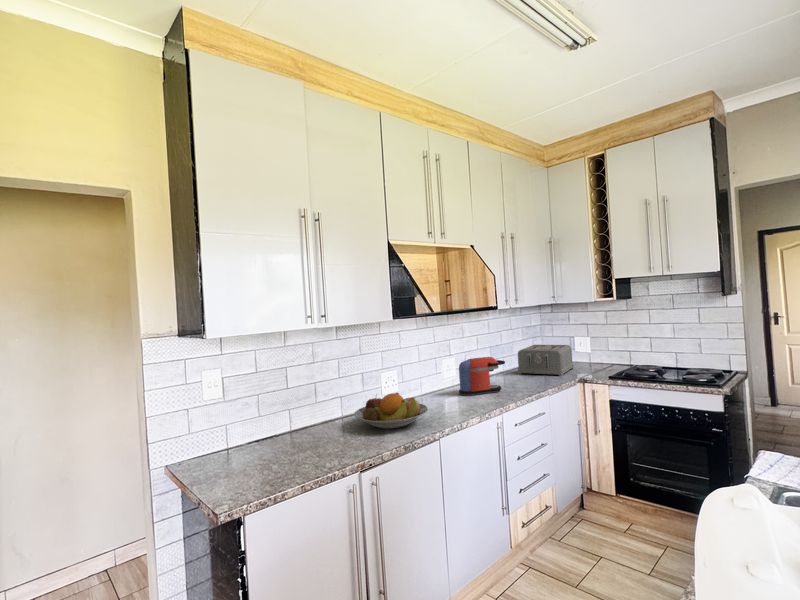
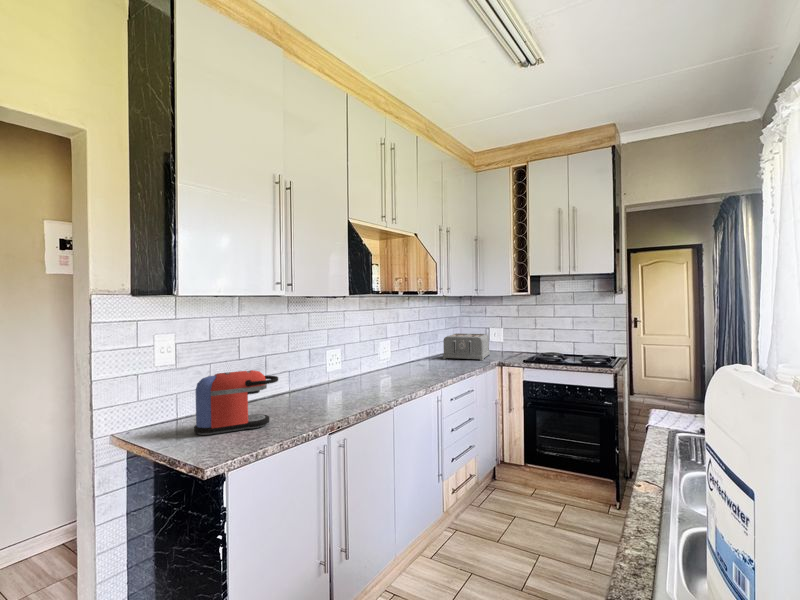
coffee maker: present [459,357,505,396] -> present [194,370,278,435]
fruit bowl: present [354,393,428,429] -> none [308,366,380,399]

